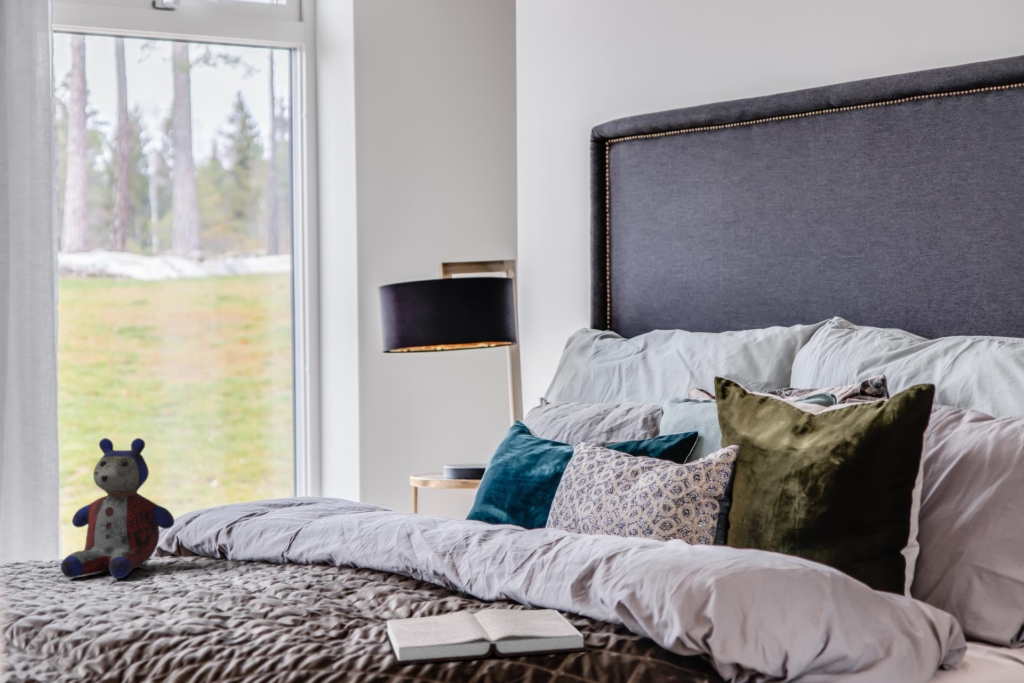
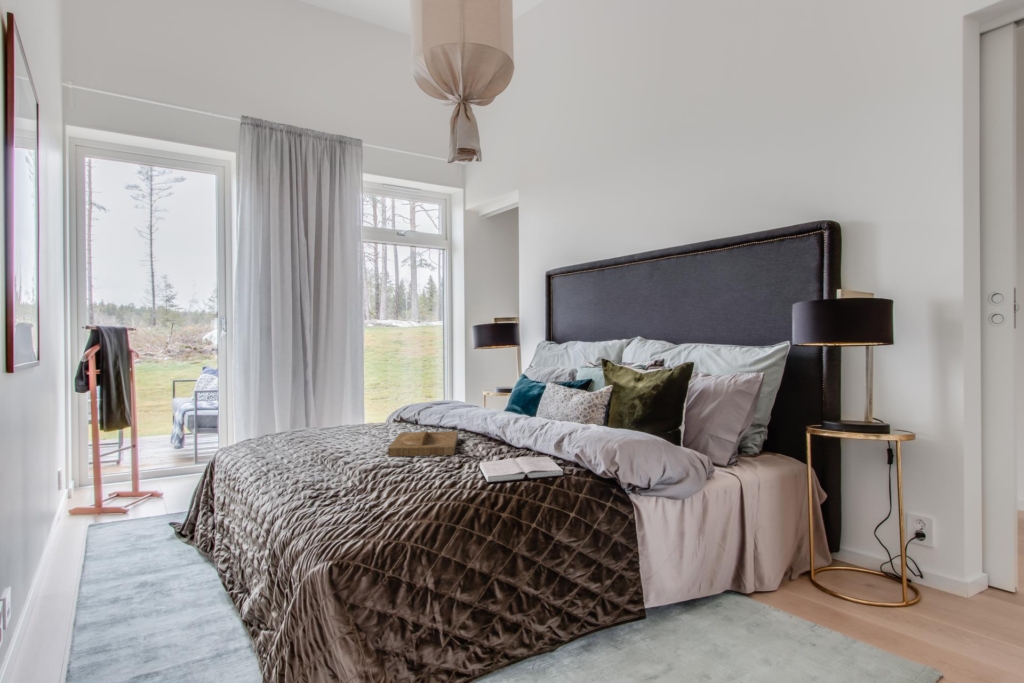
stuffed bear: present [61,438,174,578] -> none [336,380,383,439]
tray: none [175,559,352,613] -> present [388,431,458,456]

